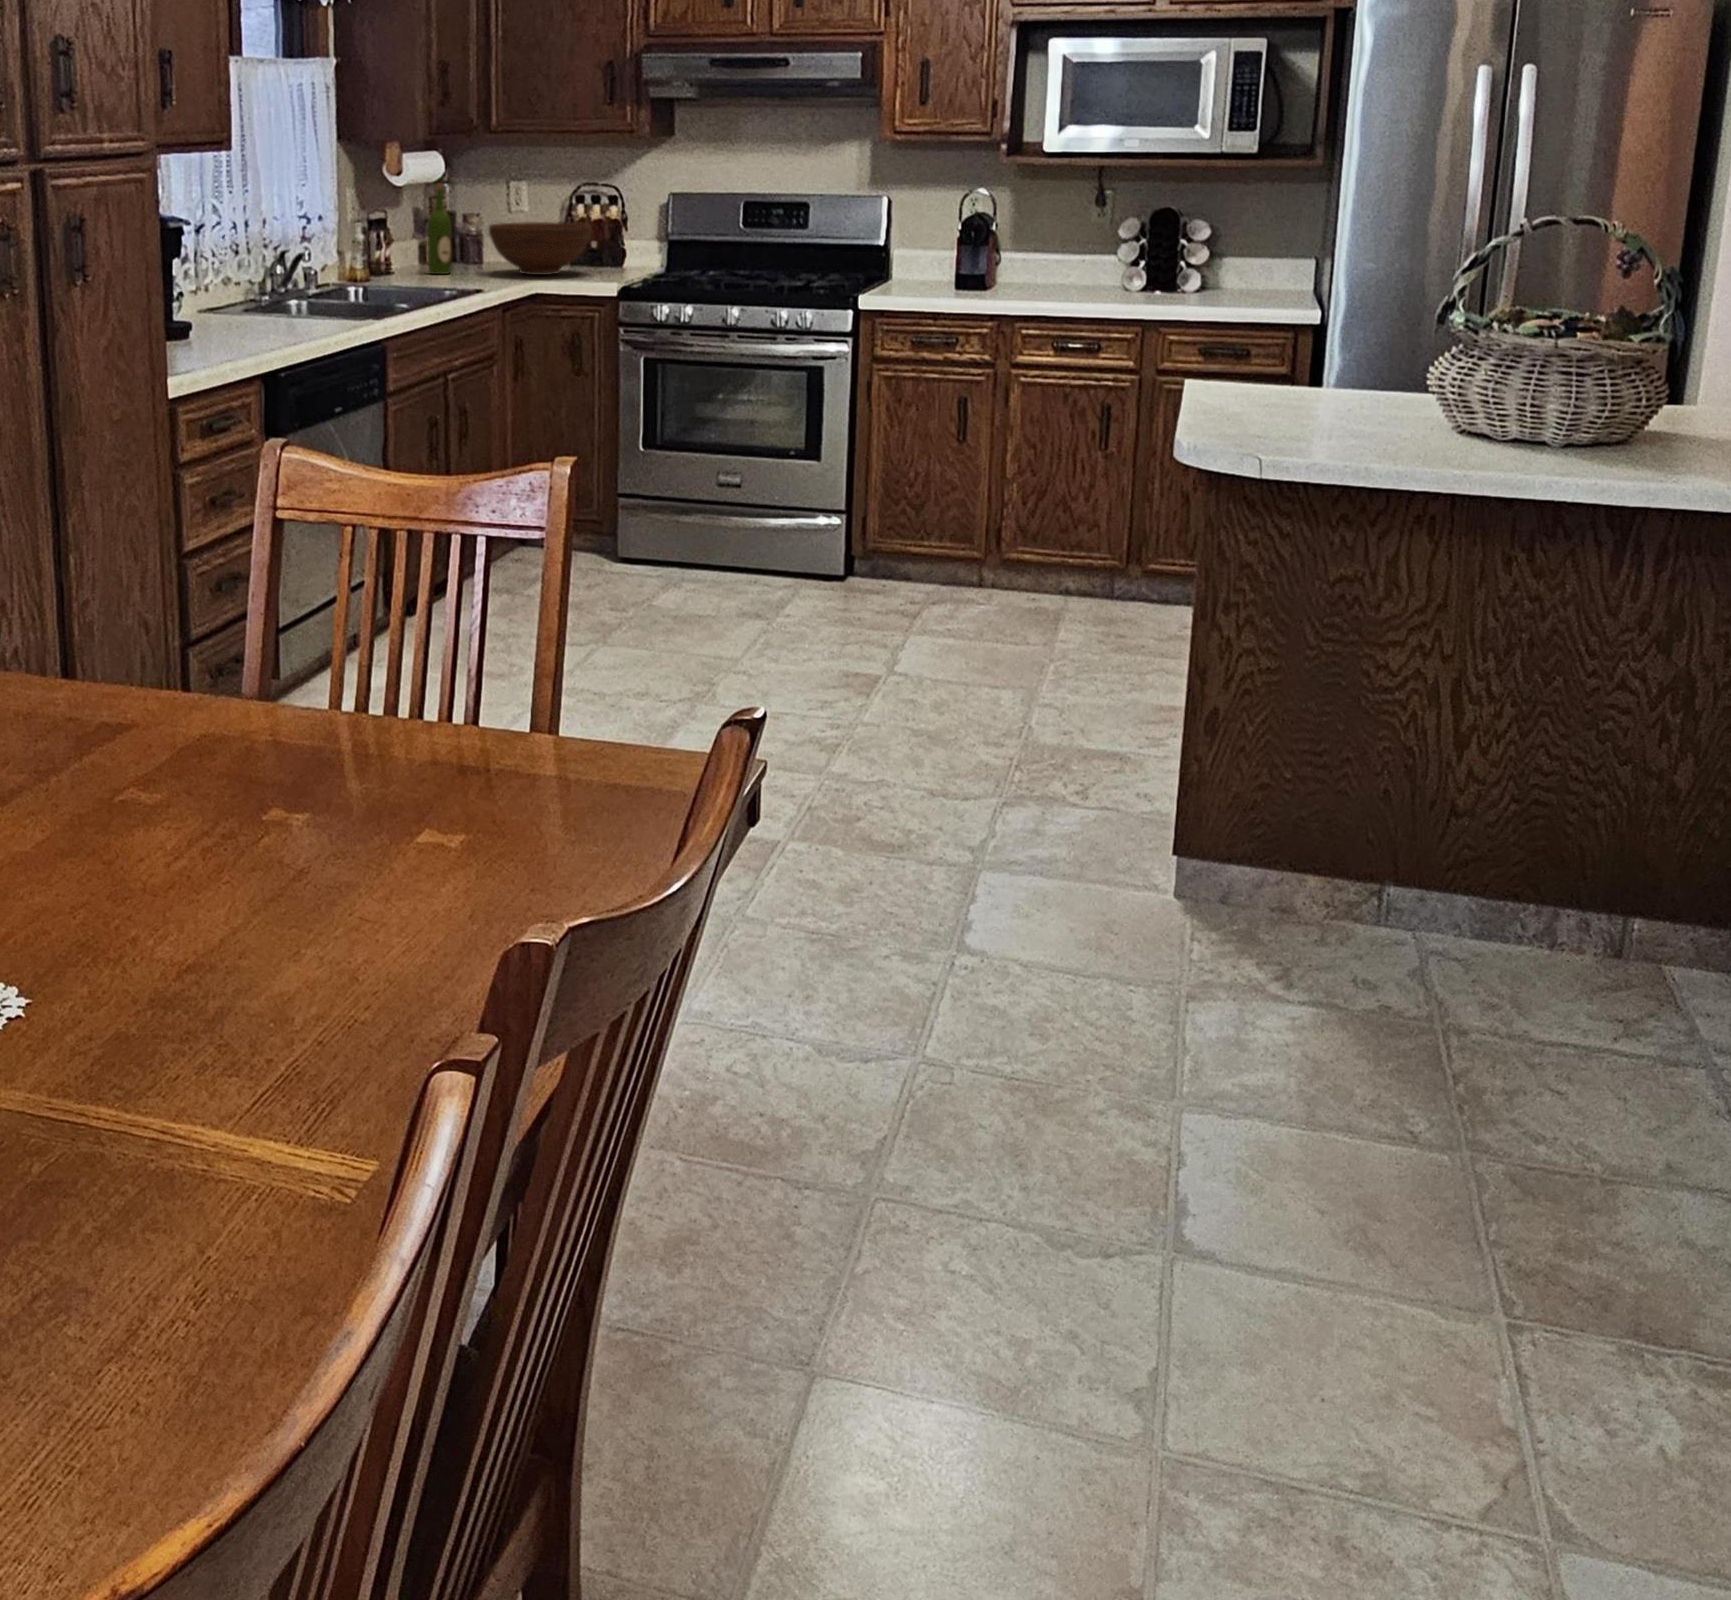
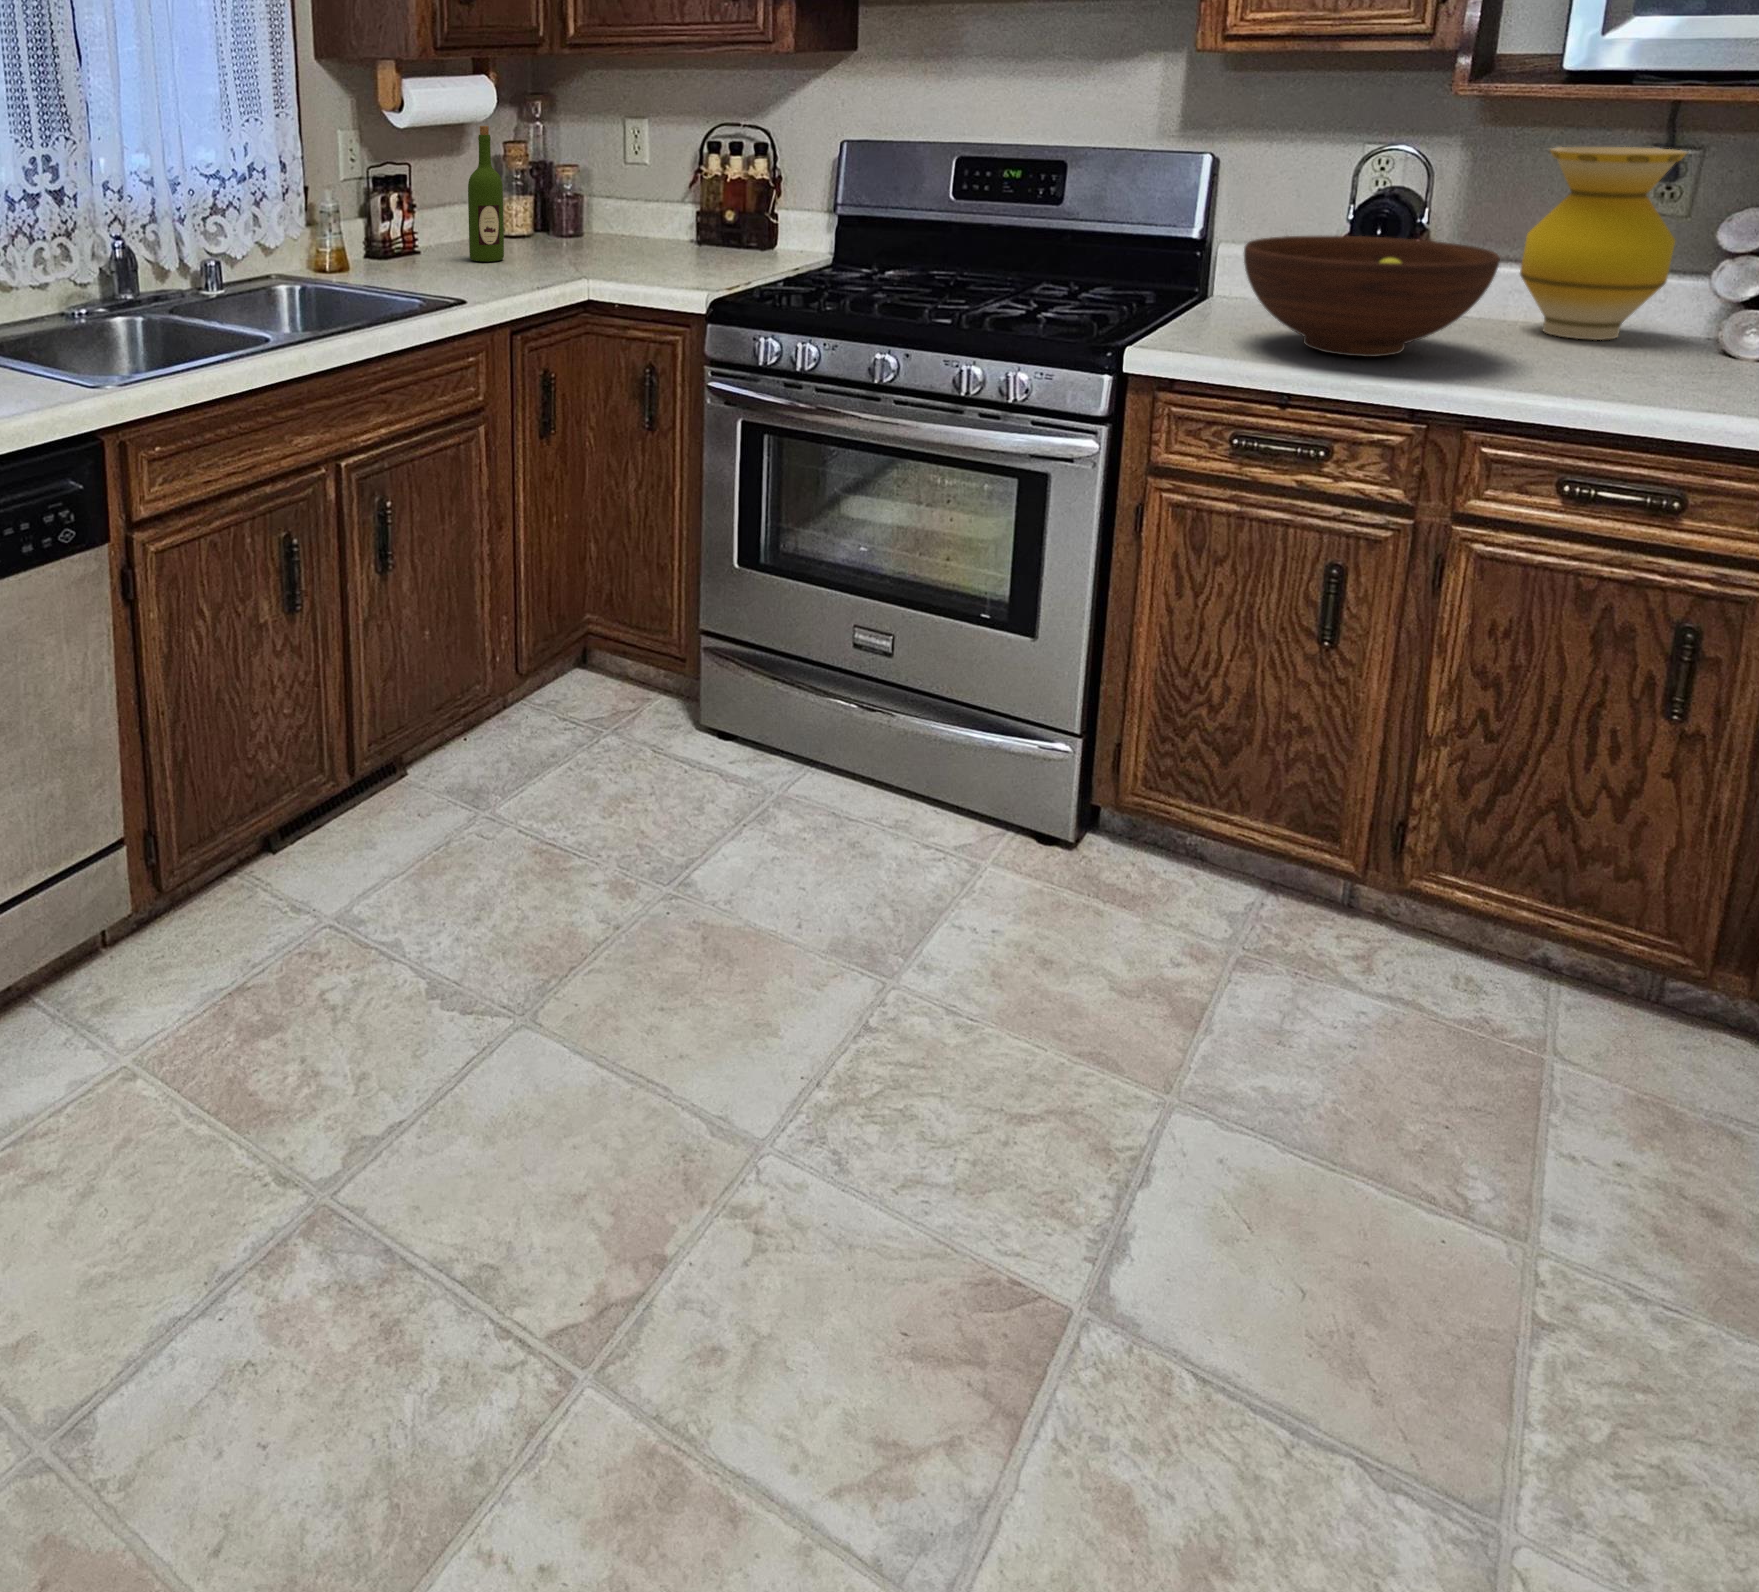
vase: none [1044,192,1111,290] -> present [1520,147,1687,340]
fruit bowl: present [489,222,592,275] -> present [1244,236,1500,357]

